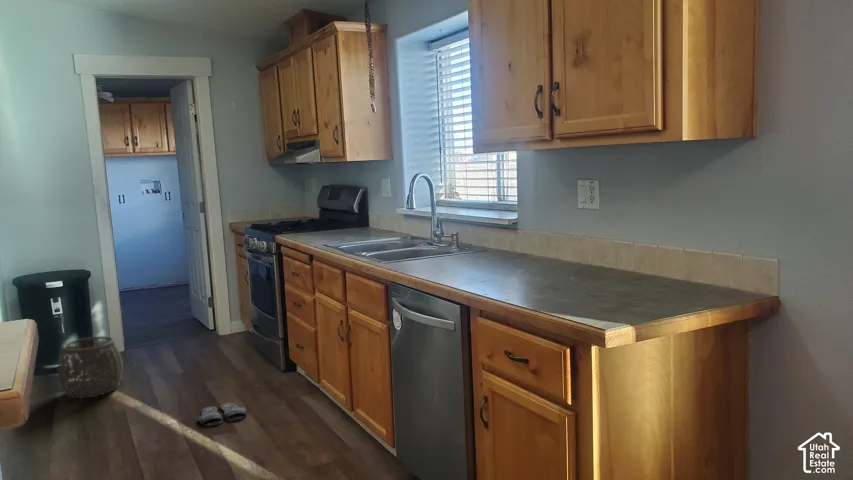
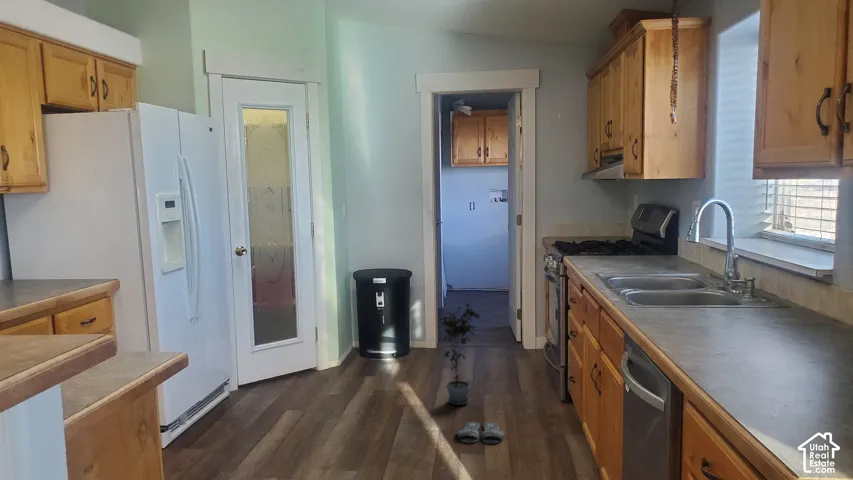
potted plant: none [151,292,198,397] -> present [439,303,480,405]
woven basket: present [58,336,123,398] -> none [365,332,418,388]

